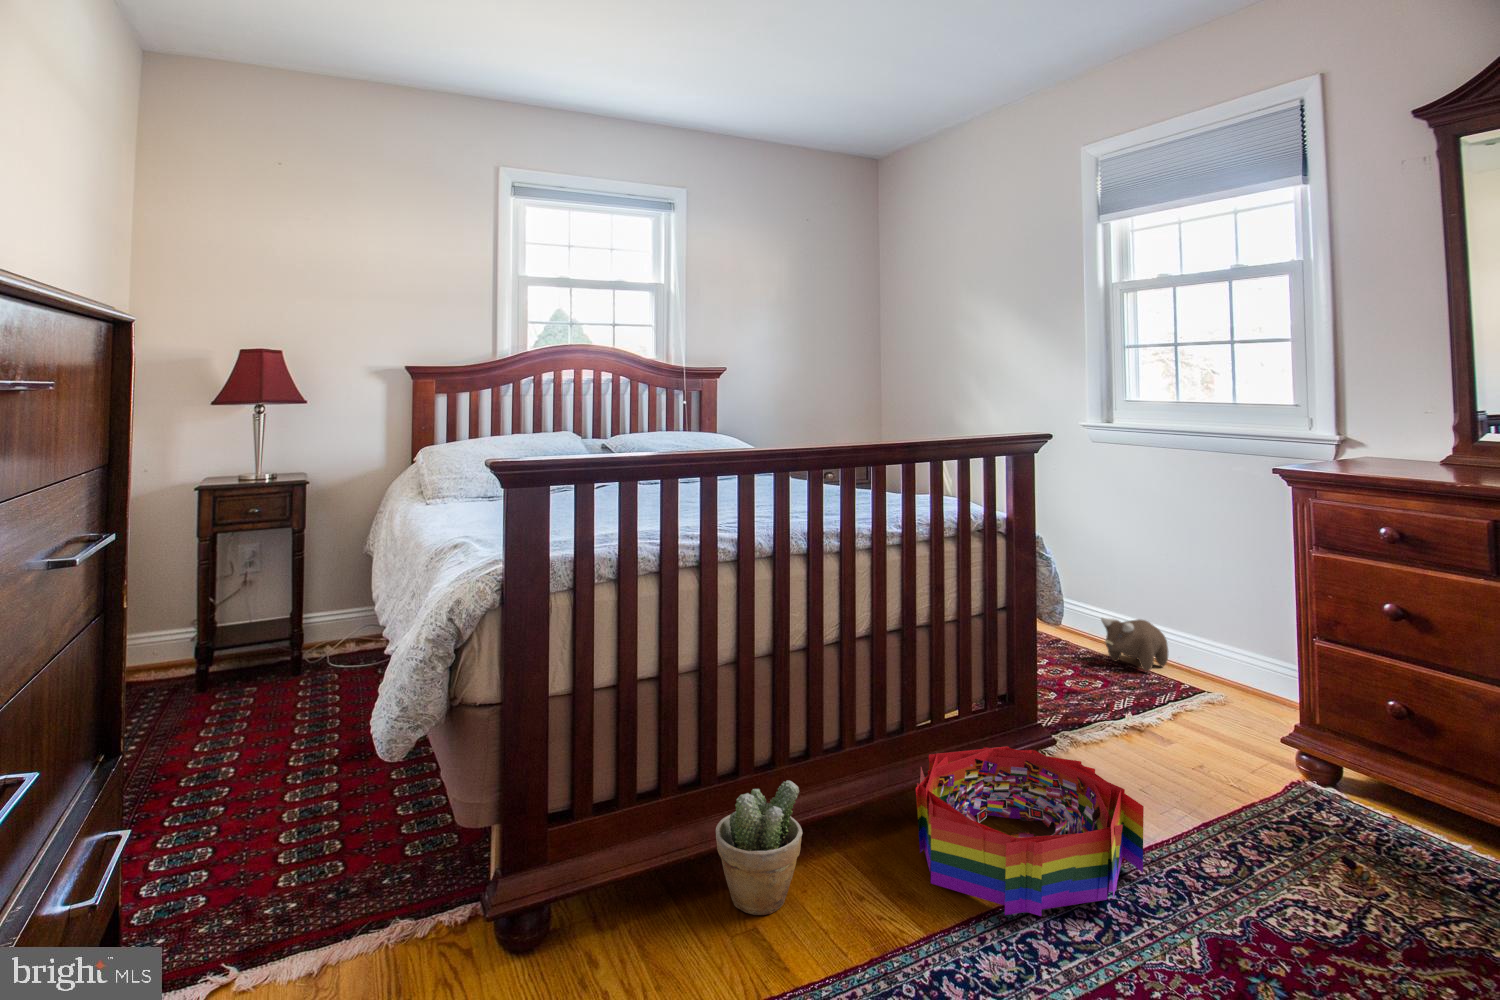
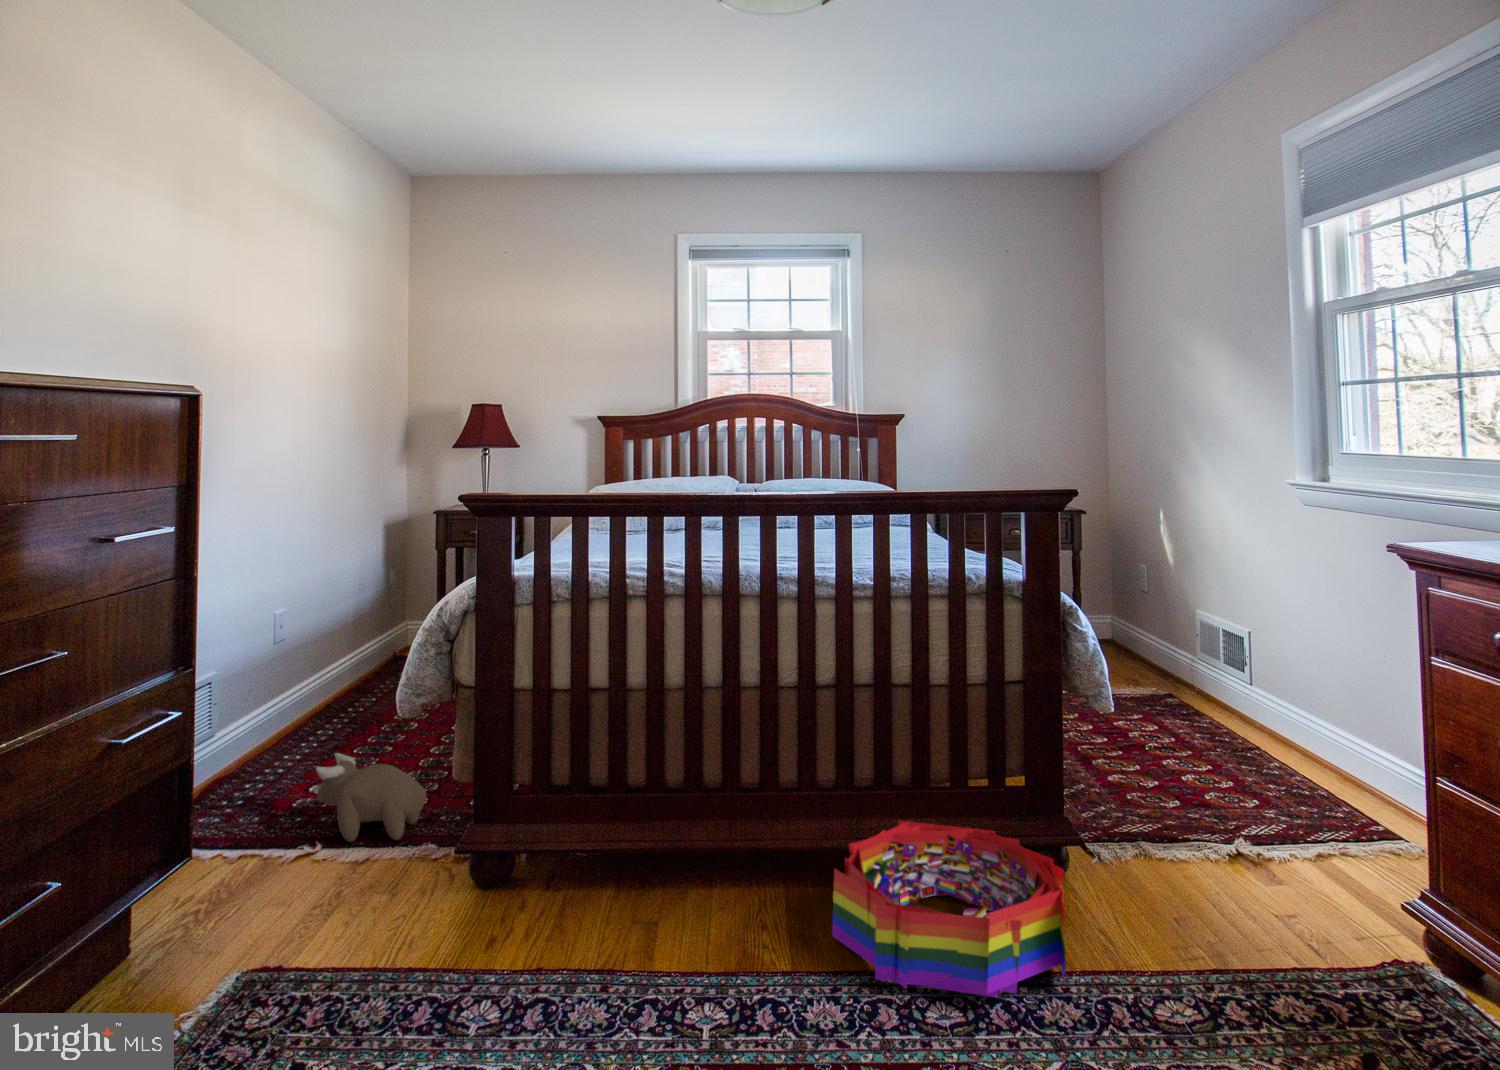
plush toy: present [1101,618,1168,671] -> present [314,753,426,842]
potted plant: present [716,780,802,915] -> none [636,804,715,920]

